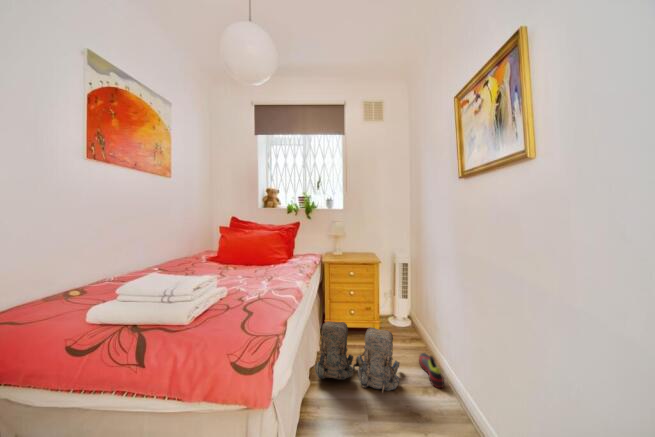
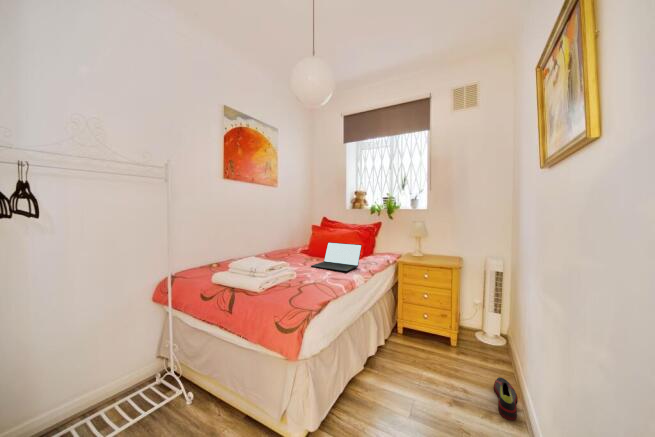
laptop: none [235,247,294,278] -> present [311,242,362,272]
backpack: present [315,321,400,393] -> none [372,317,465,402]

